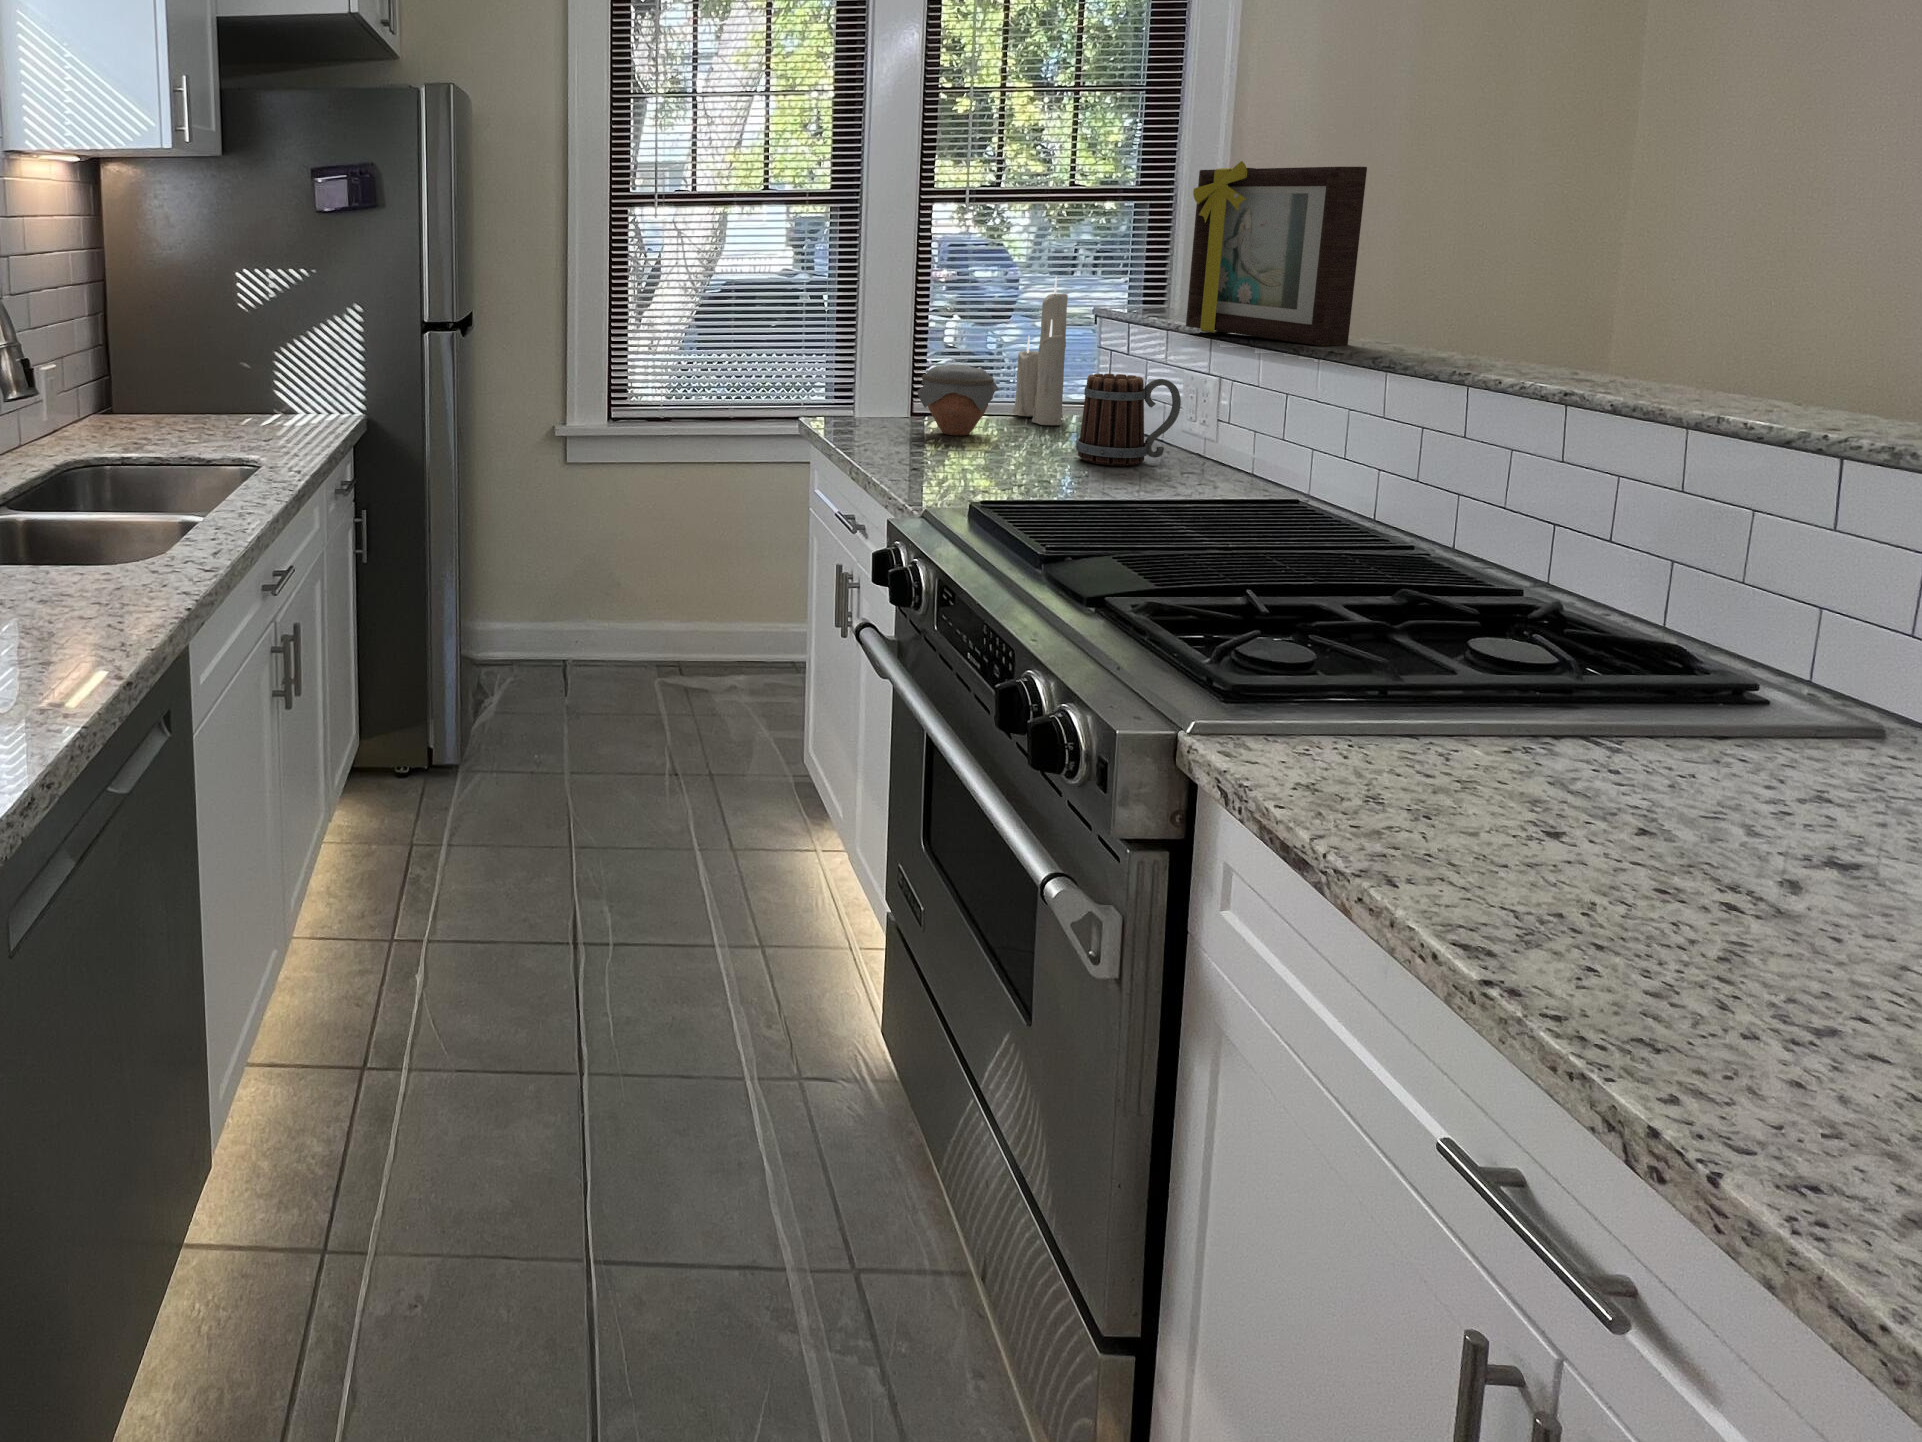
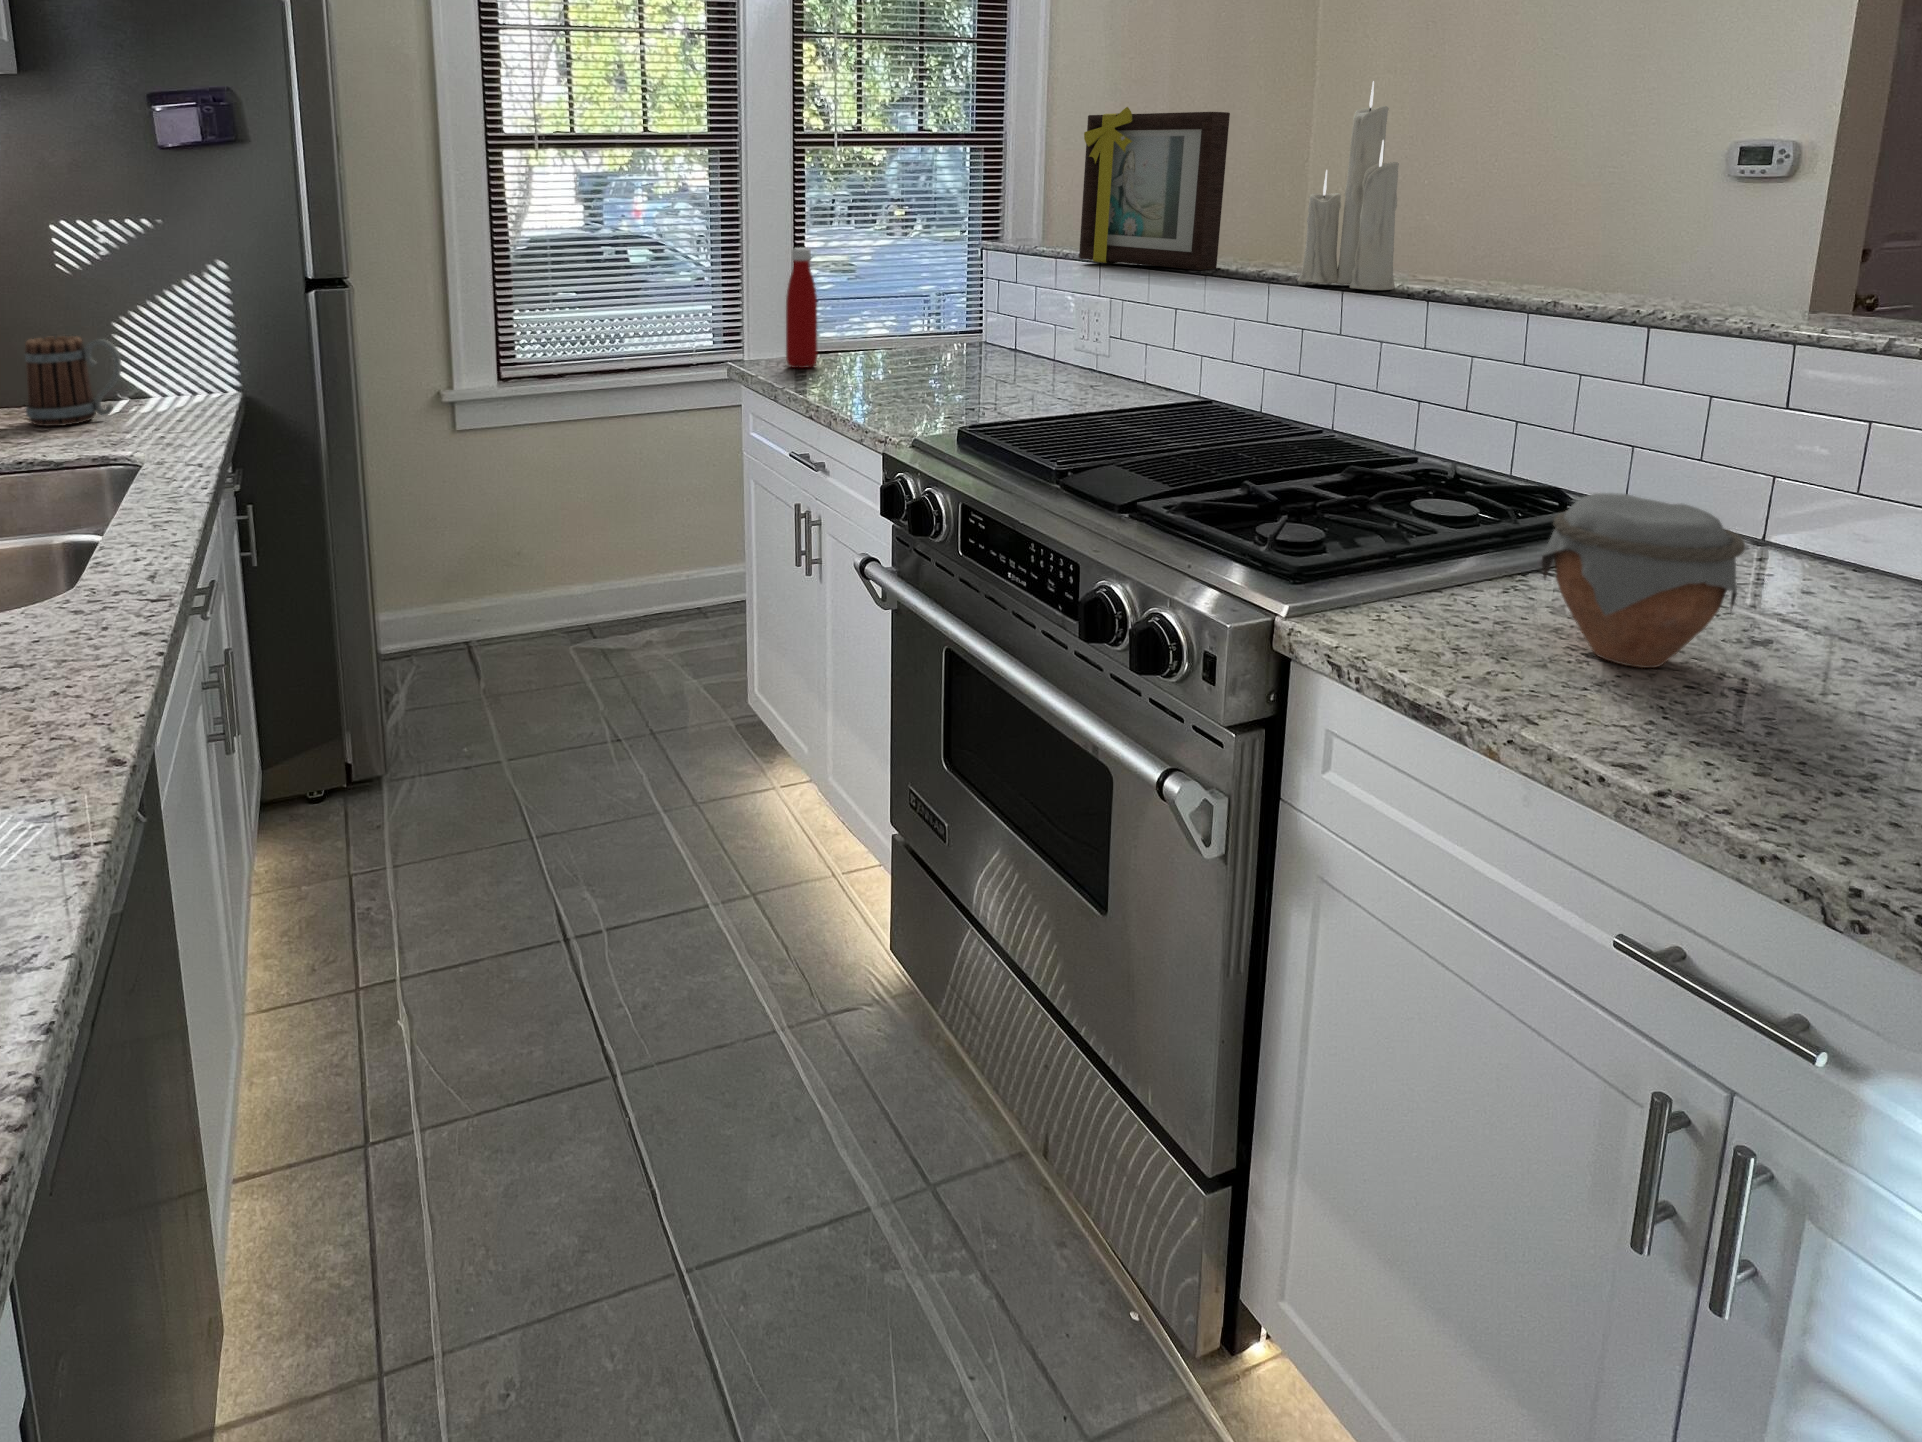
candle: present [1012,276,1068,425] -> present [1297,81,1399,290]
bottle: none [851,306,886,427] -> present [786,248,817,368]
jar: present [917,365,999,436] -> present [1542,493,1745,668]
mug: present [1076,374,1181,466] -> present [24,336,121,426]

